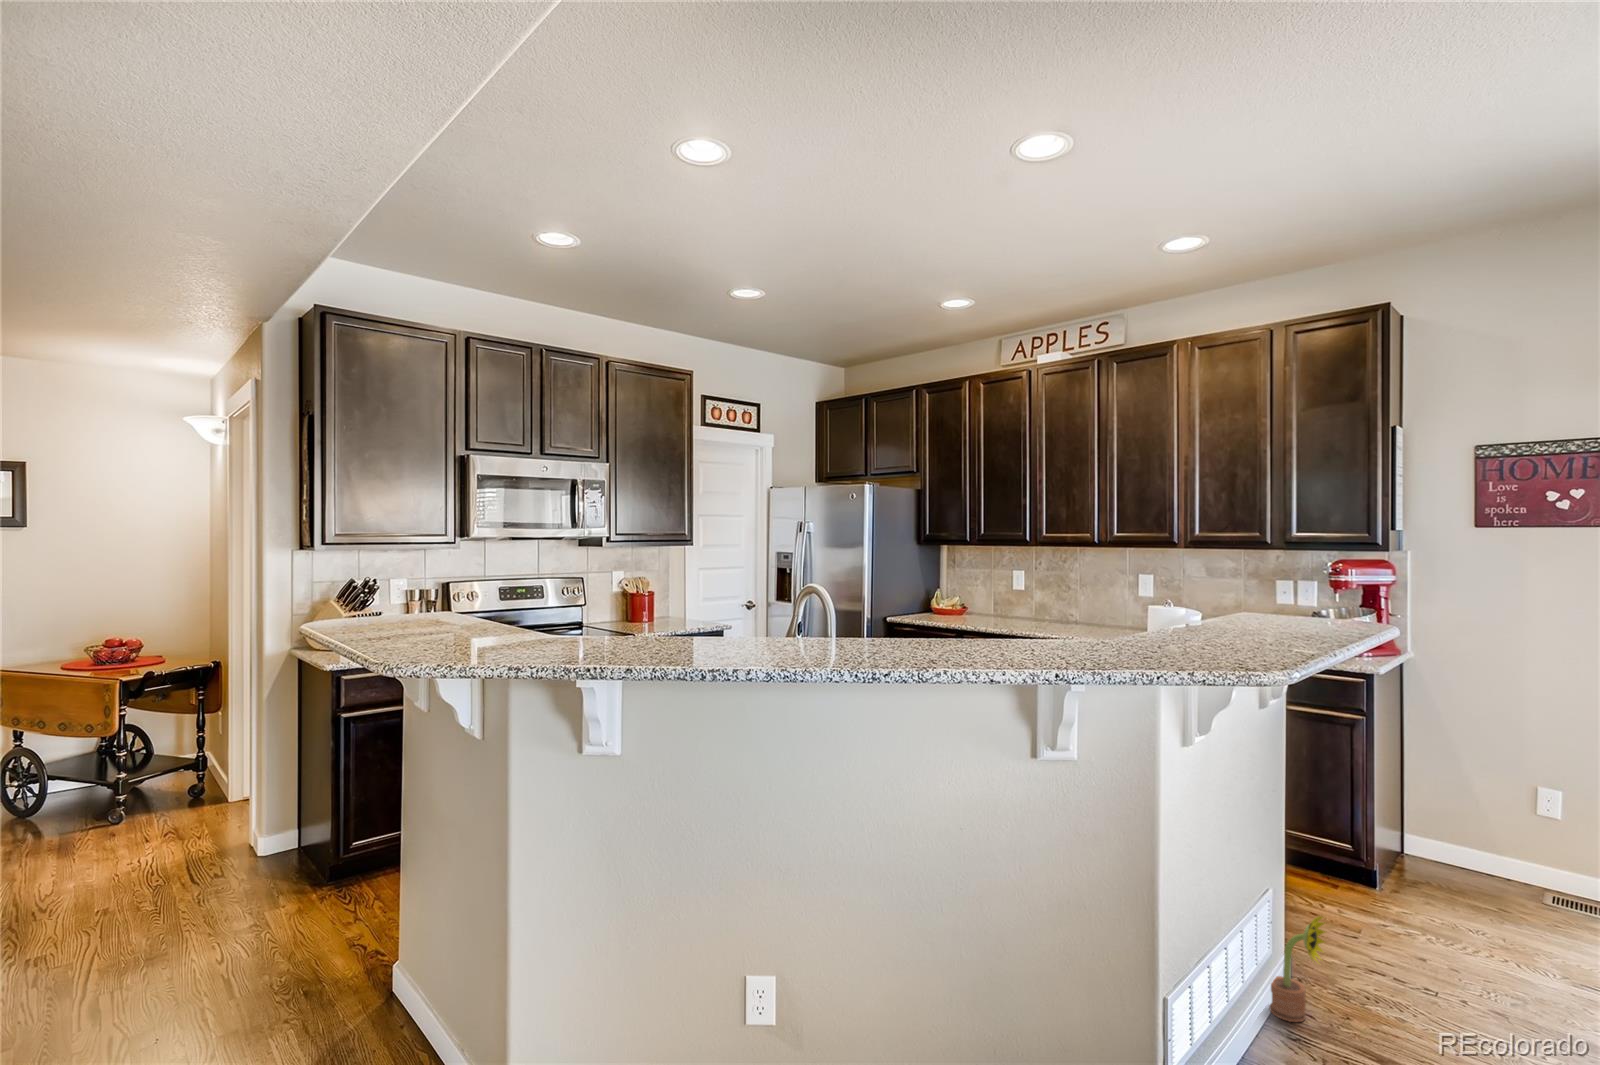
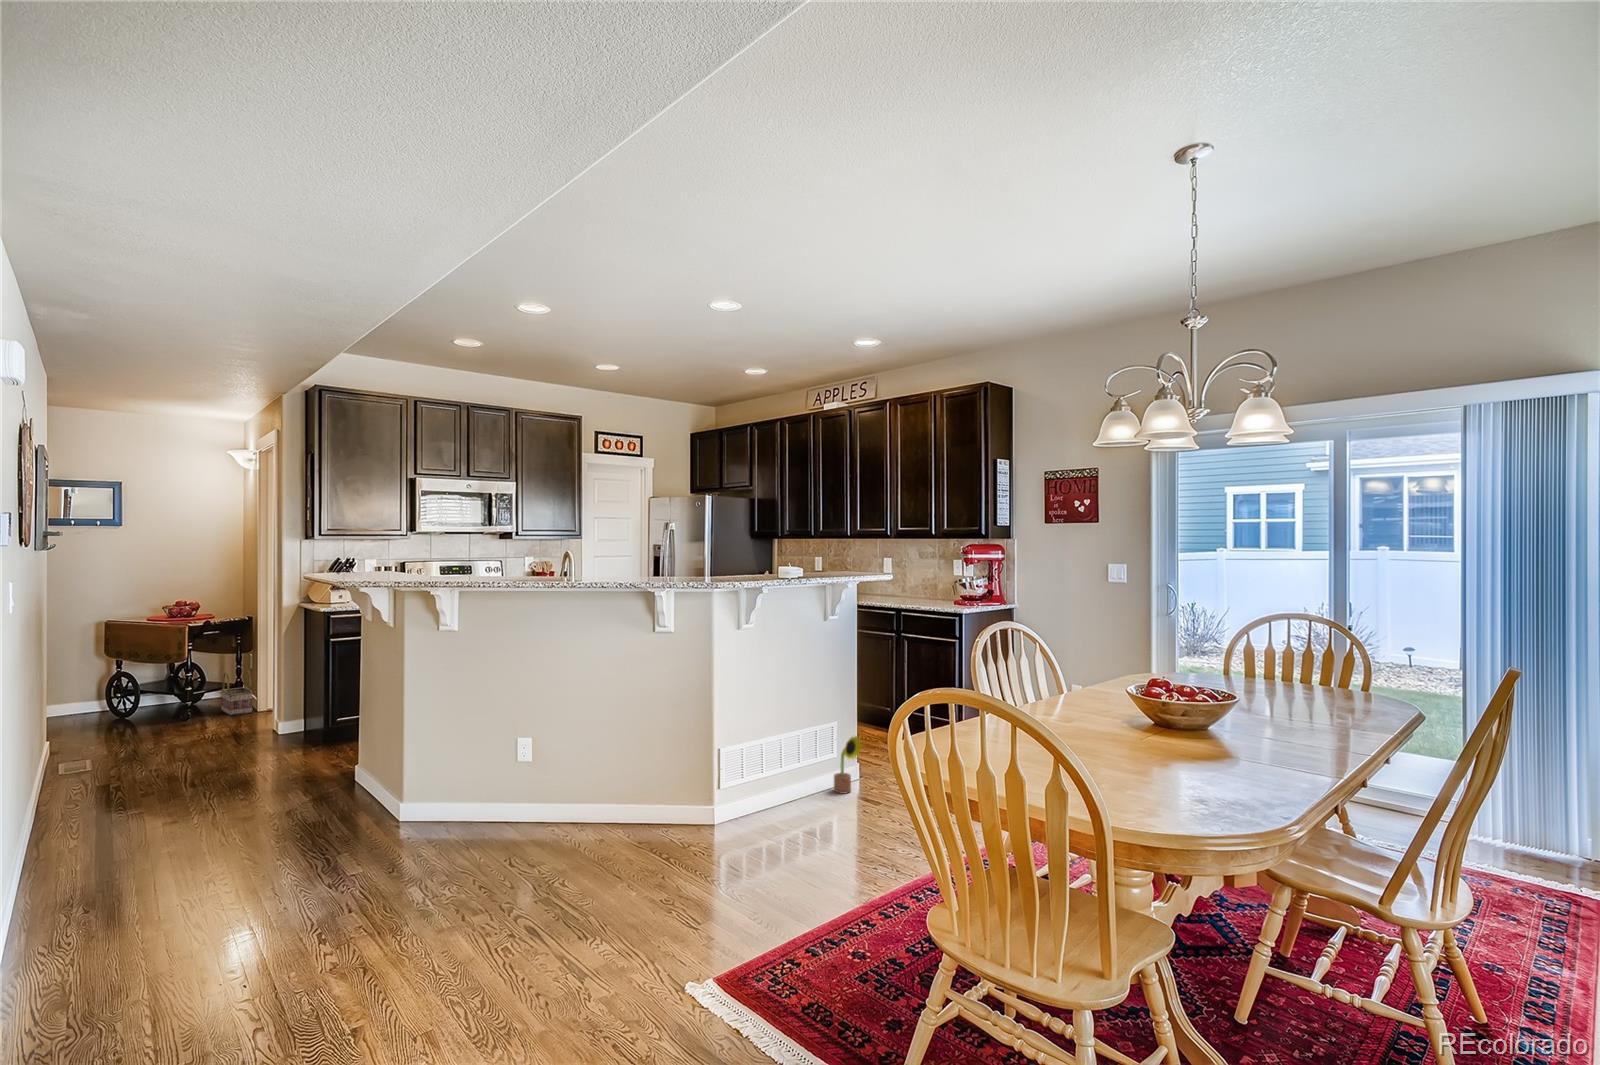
basket: none [172,740,220,812] -> present [221,670,253,715]

